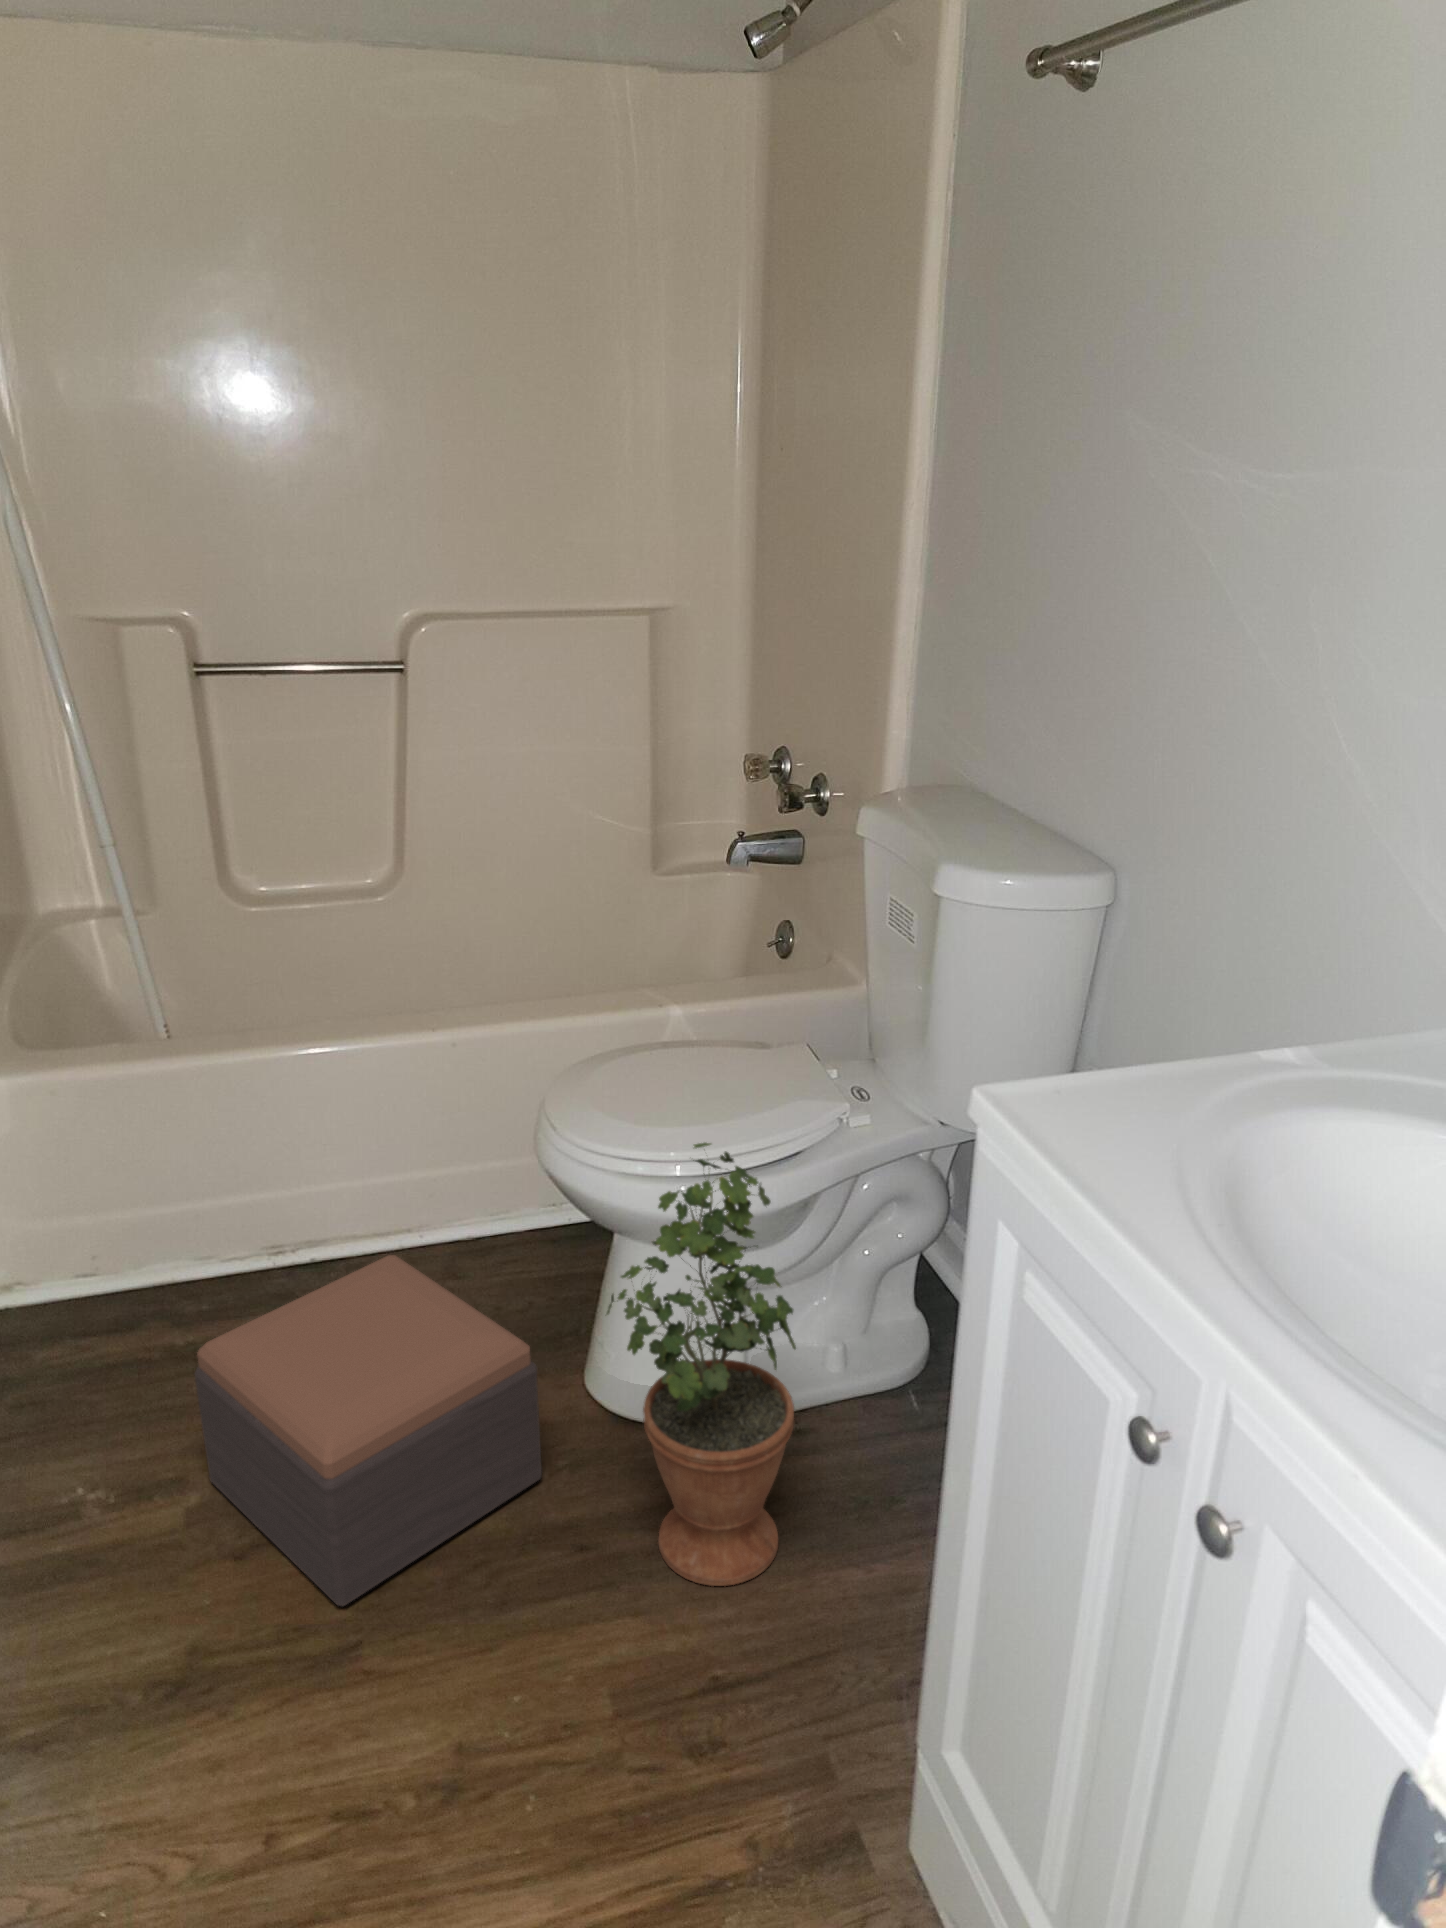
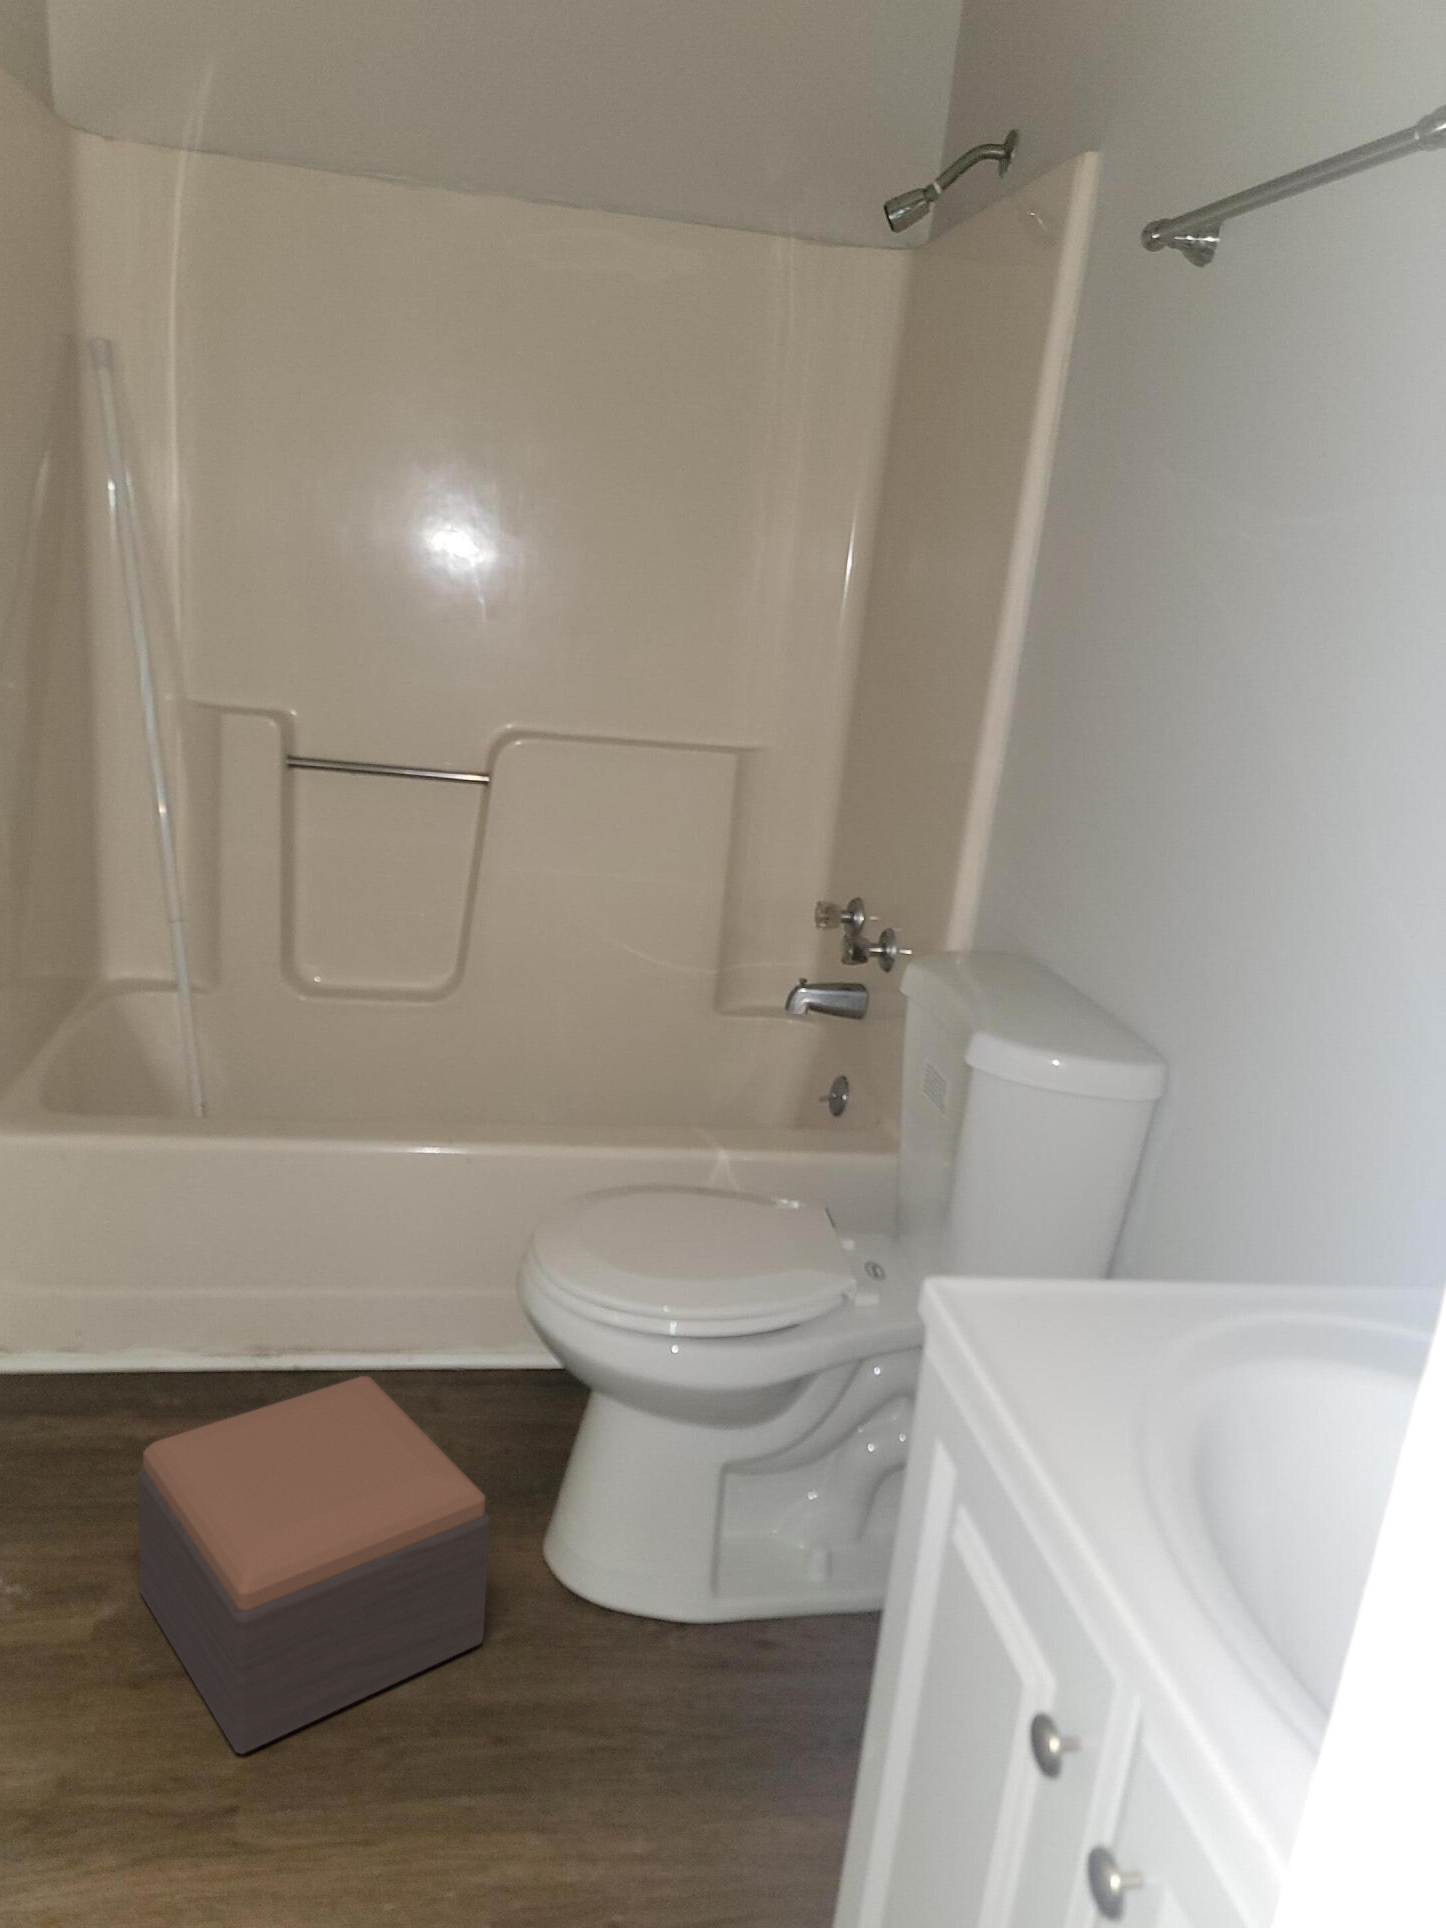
potted plant: present [607,1143,796,1586] -> none [558,1300,763,1799]

